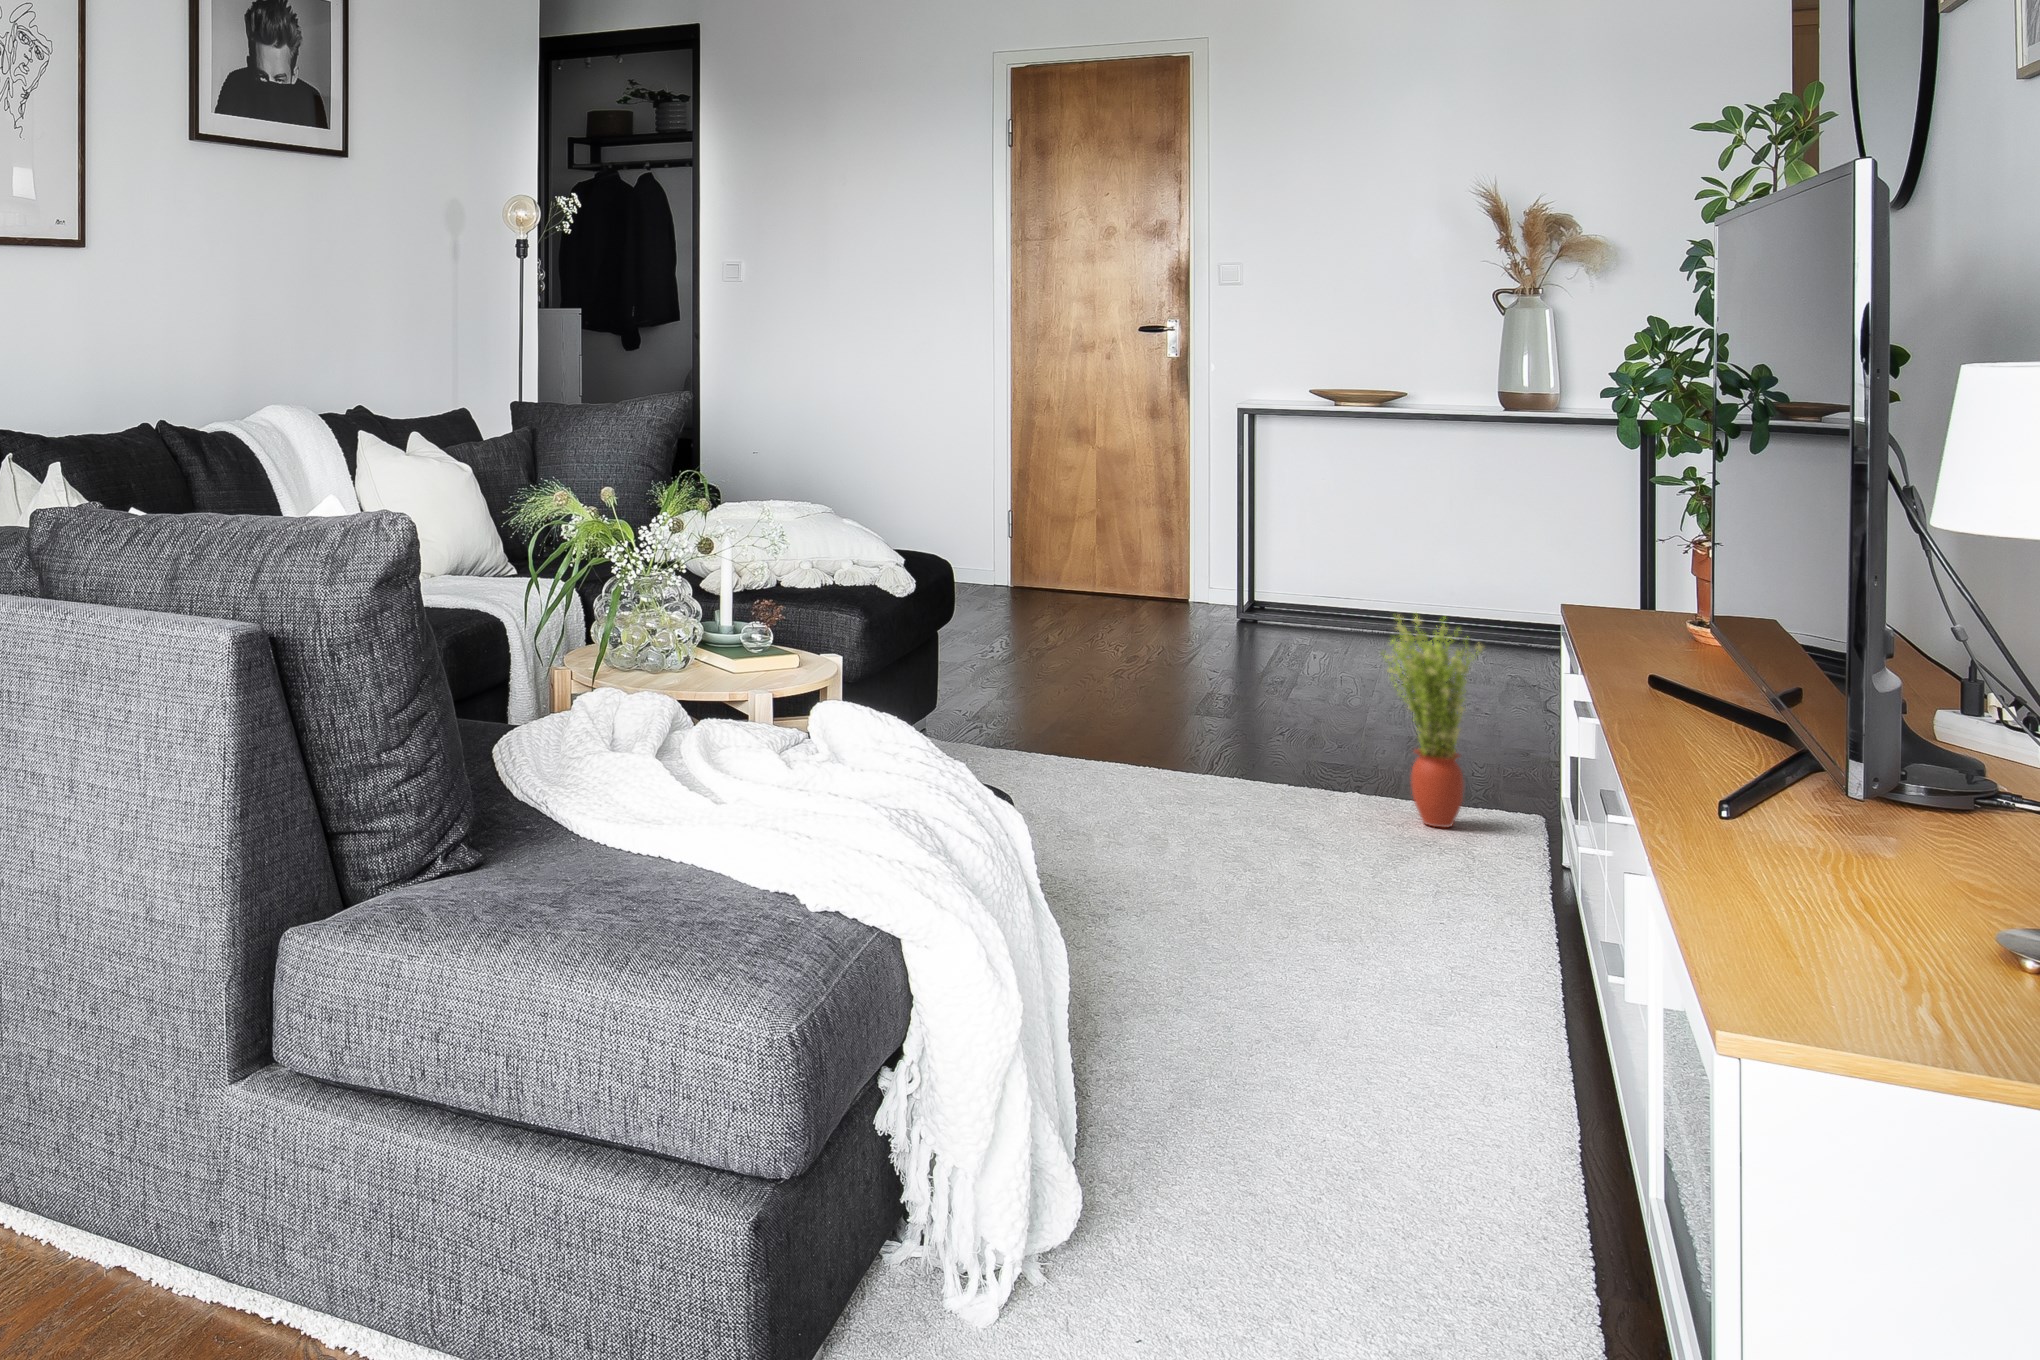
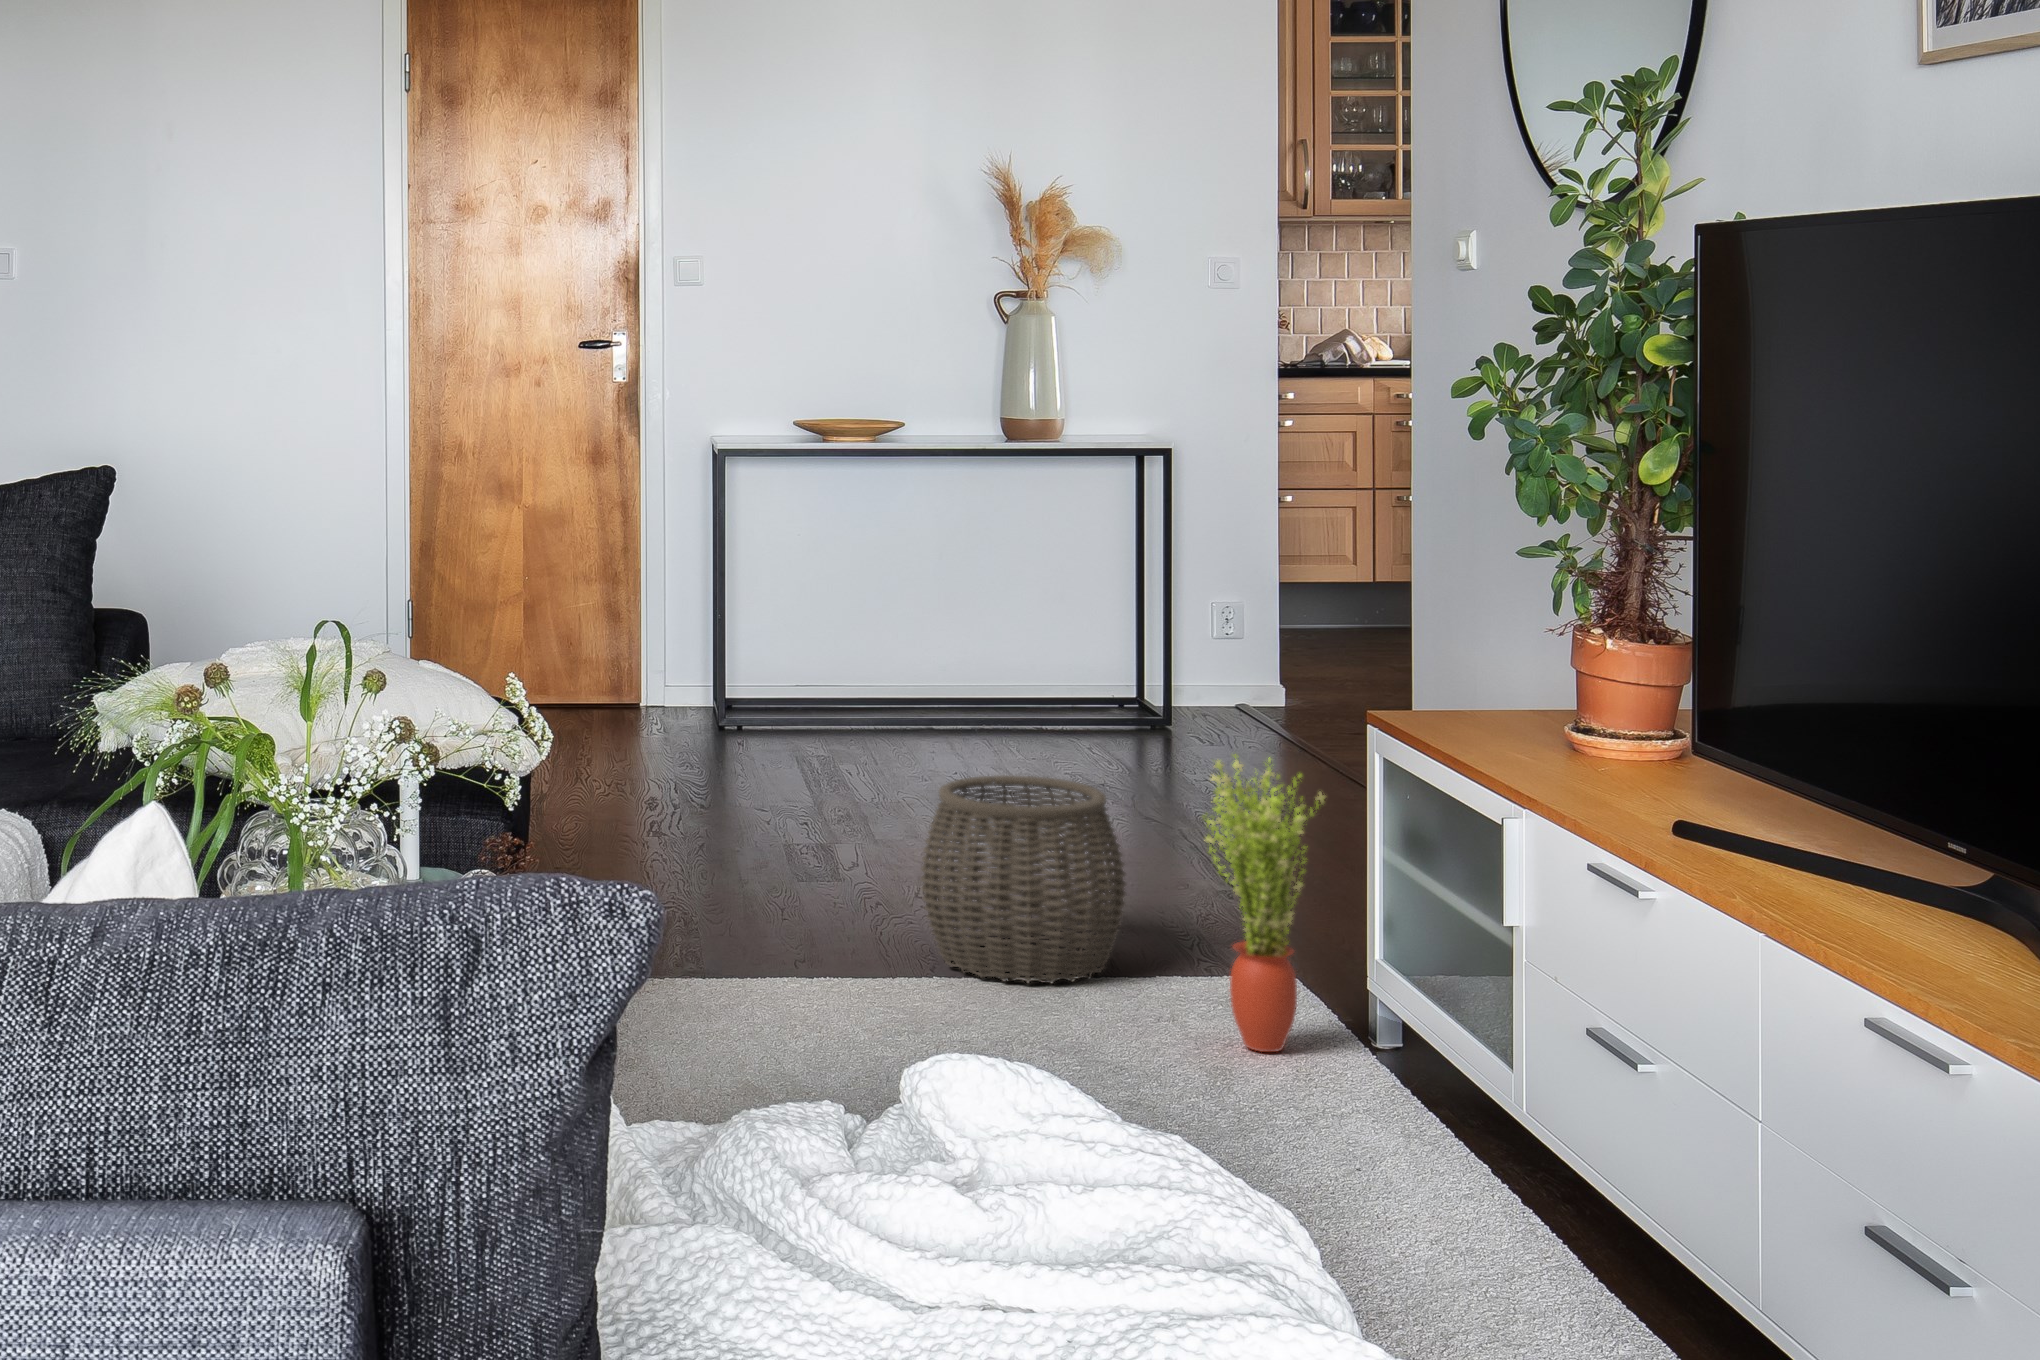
woven basket: none [1229,630,1389,776] -> present [921,775,1126,983]

